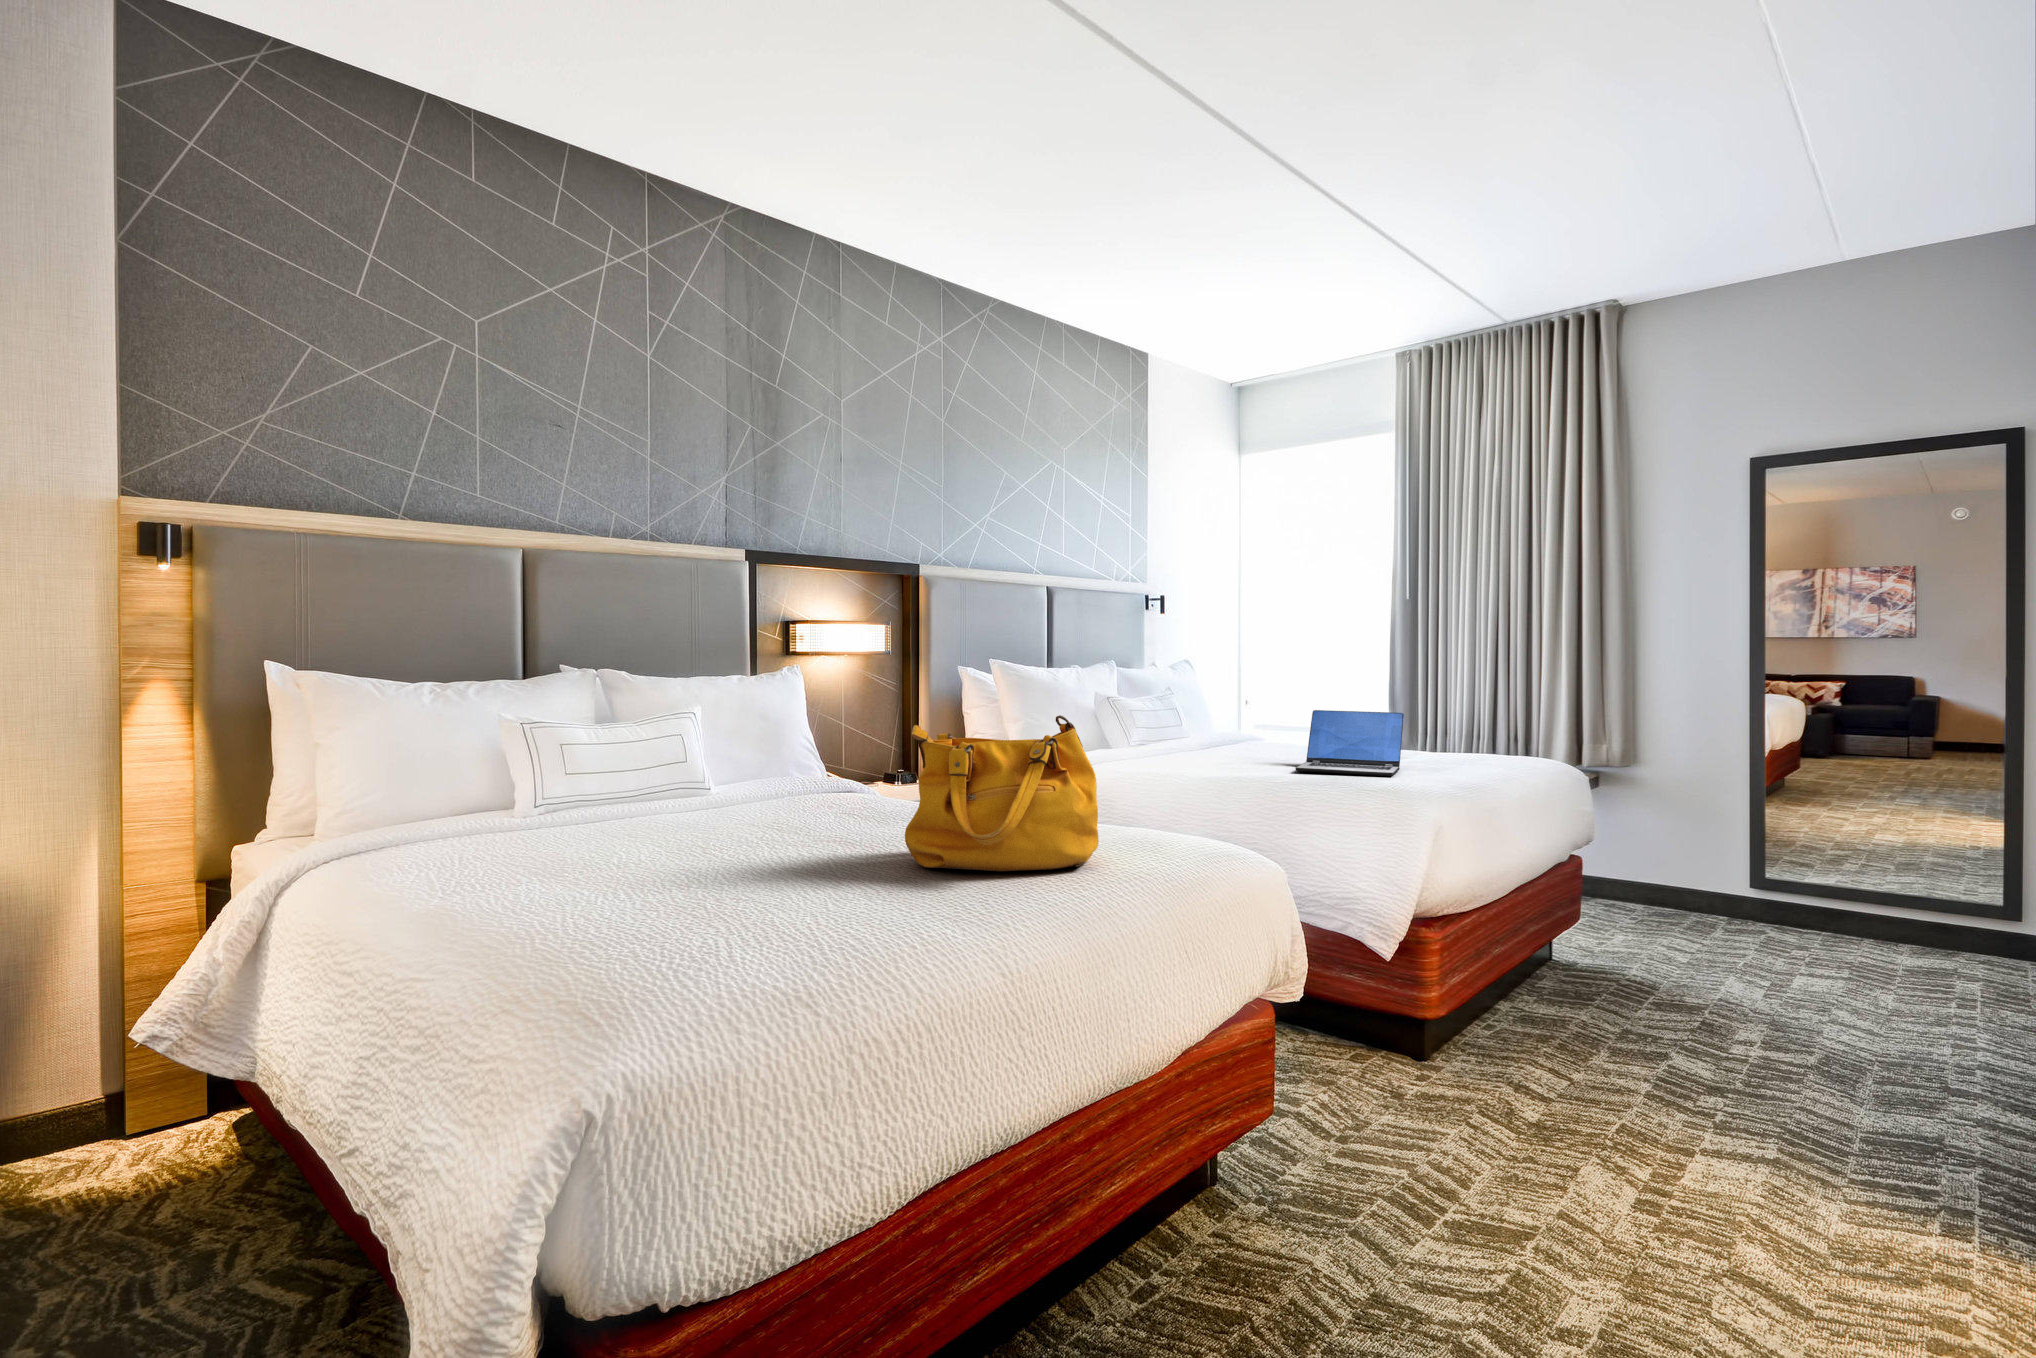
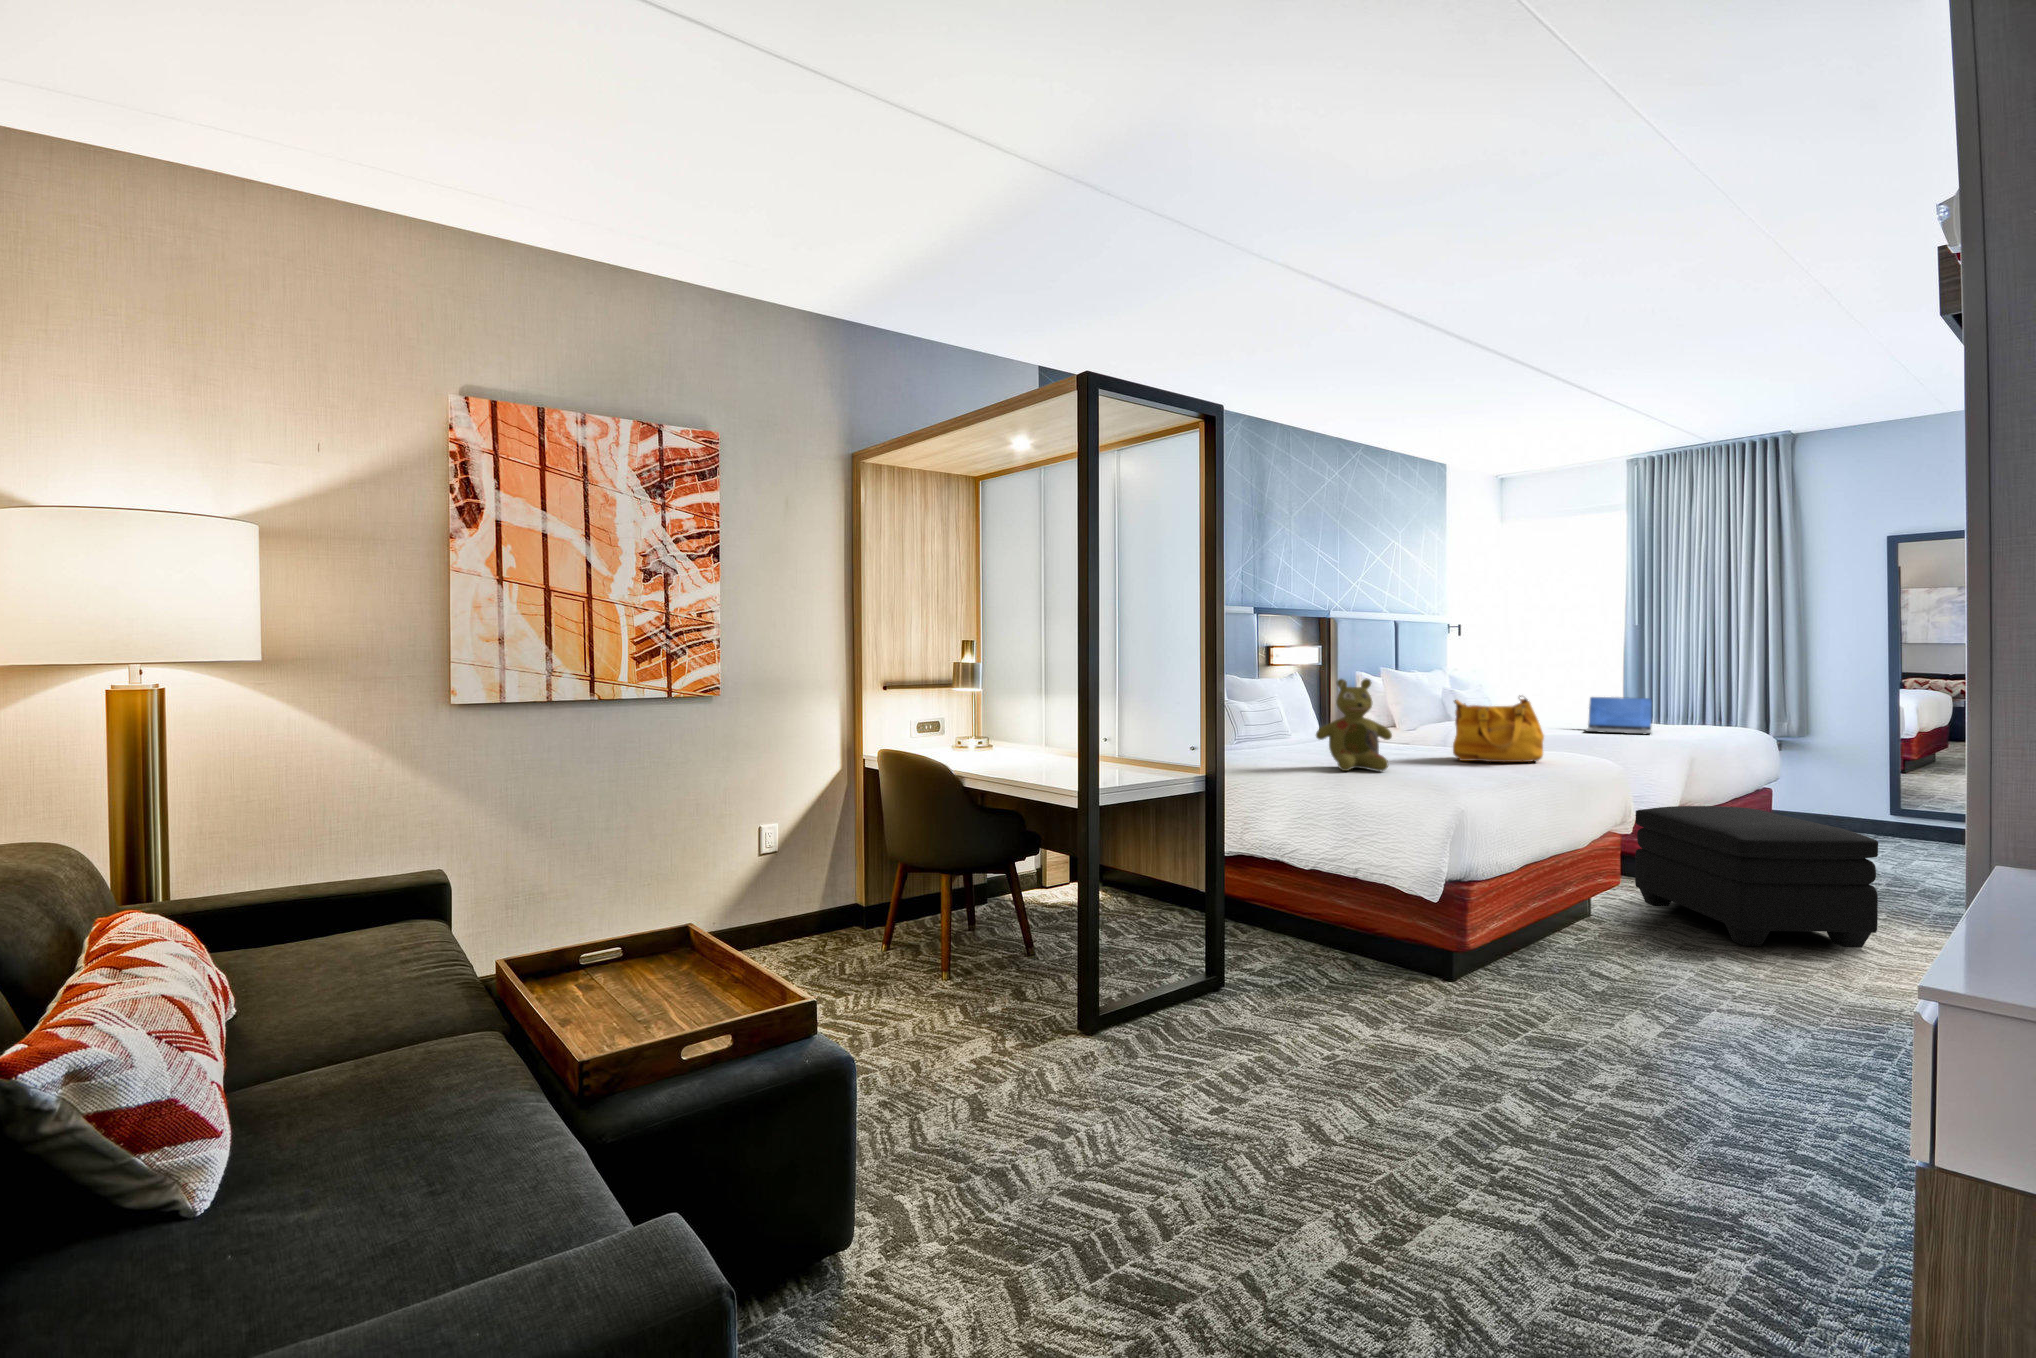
stuffed bear: none [516,677,706,921] -> present [1316,678,1392,771]
ottoman: none [1323,935,1762,1292] -> present [1635,806,1878,948]

